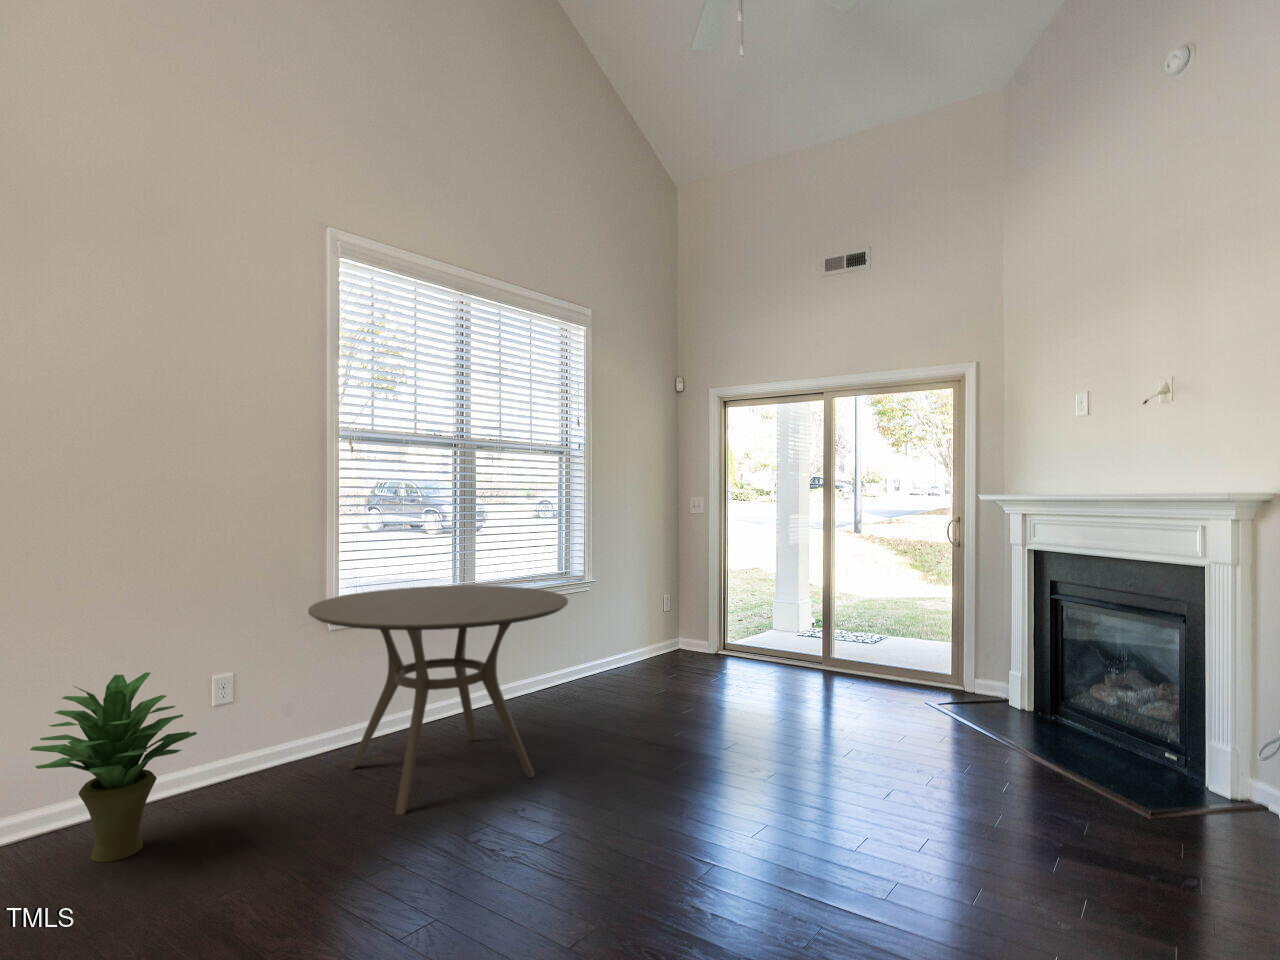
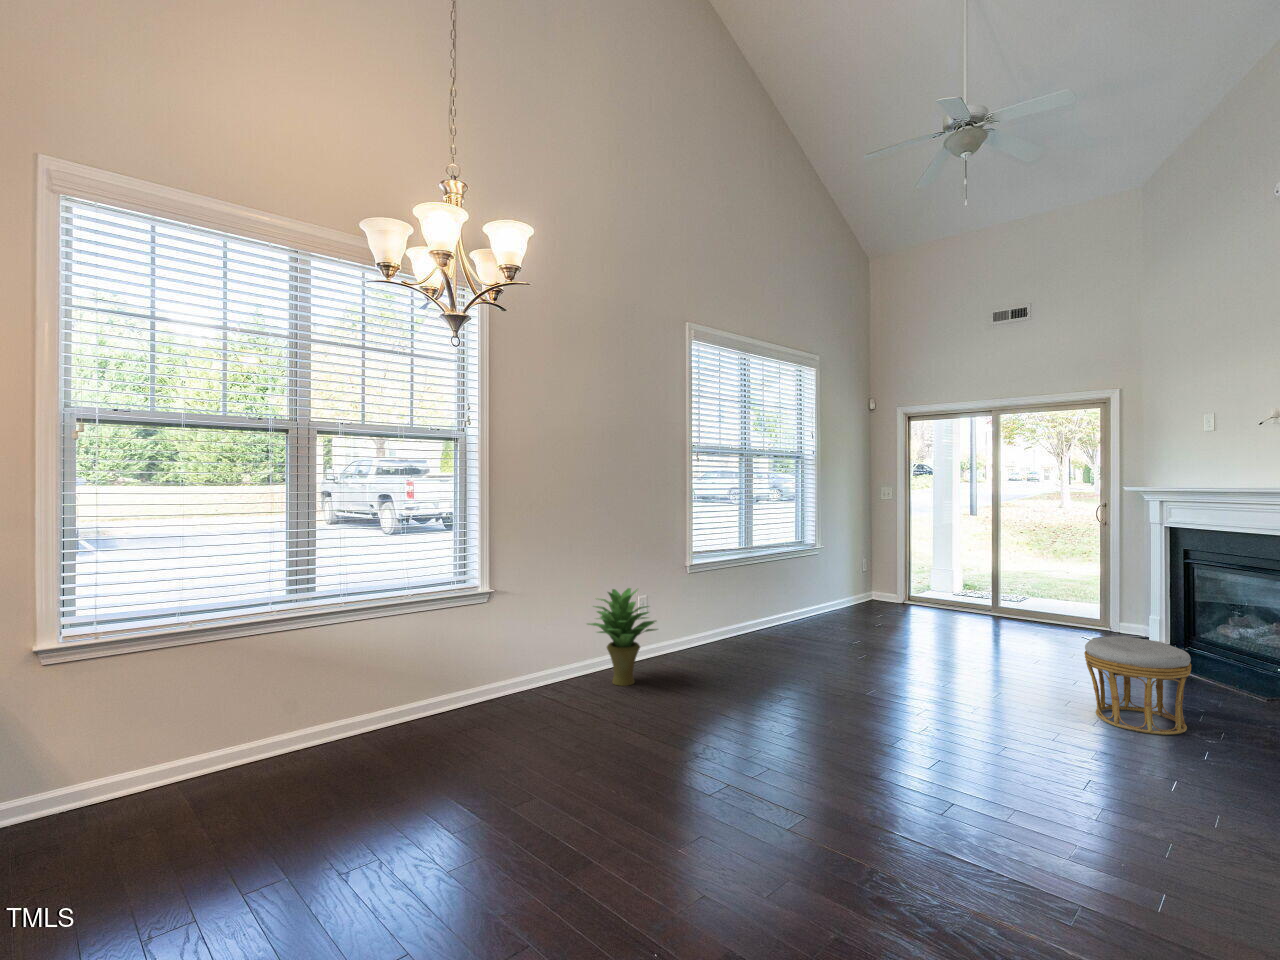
dining table: present [308,585,568,815] -> none [691,547,846,676]
ottoman: none [892,737,1052,926] -> present [1084,636,1191,735]

